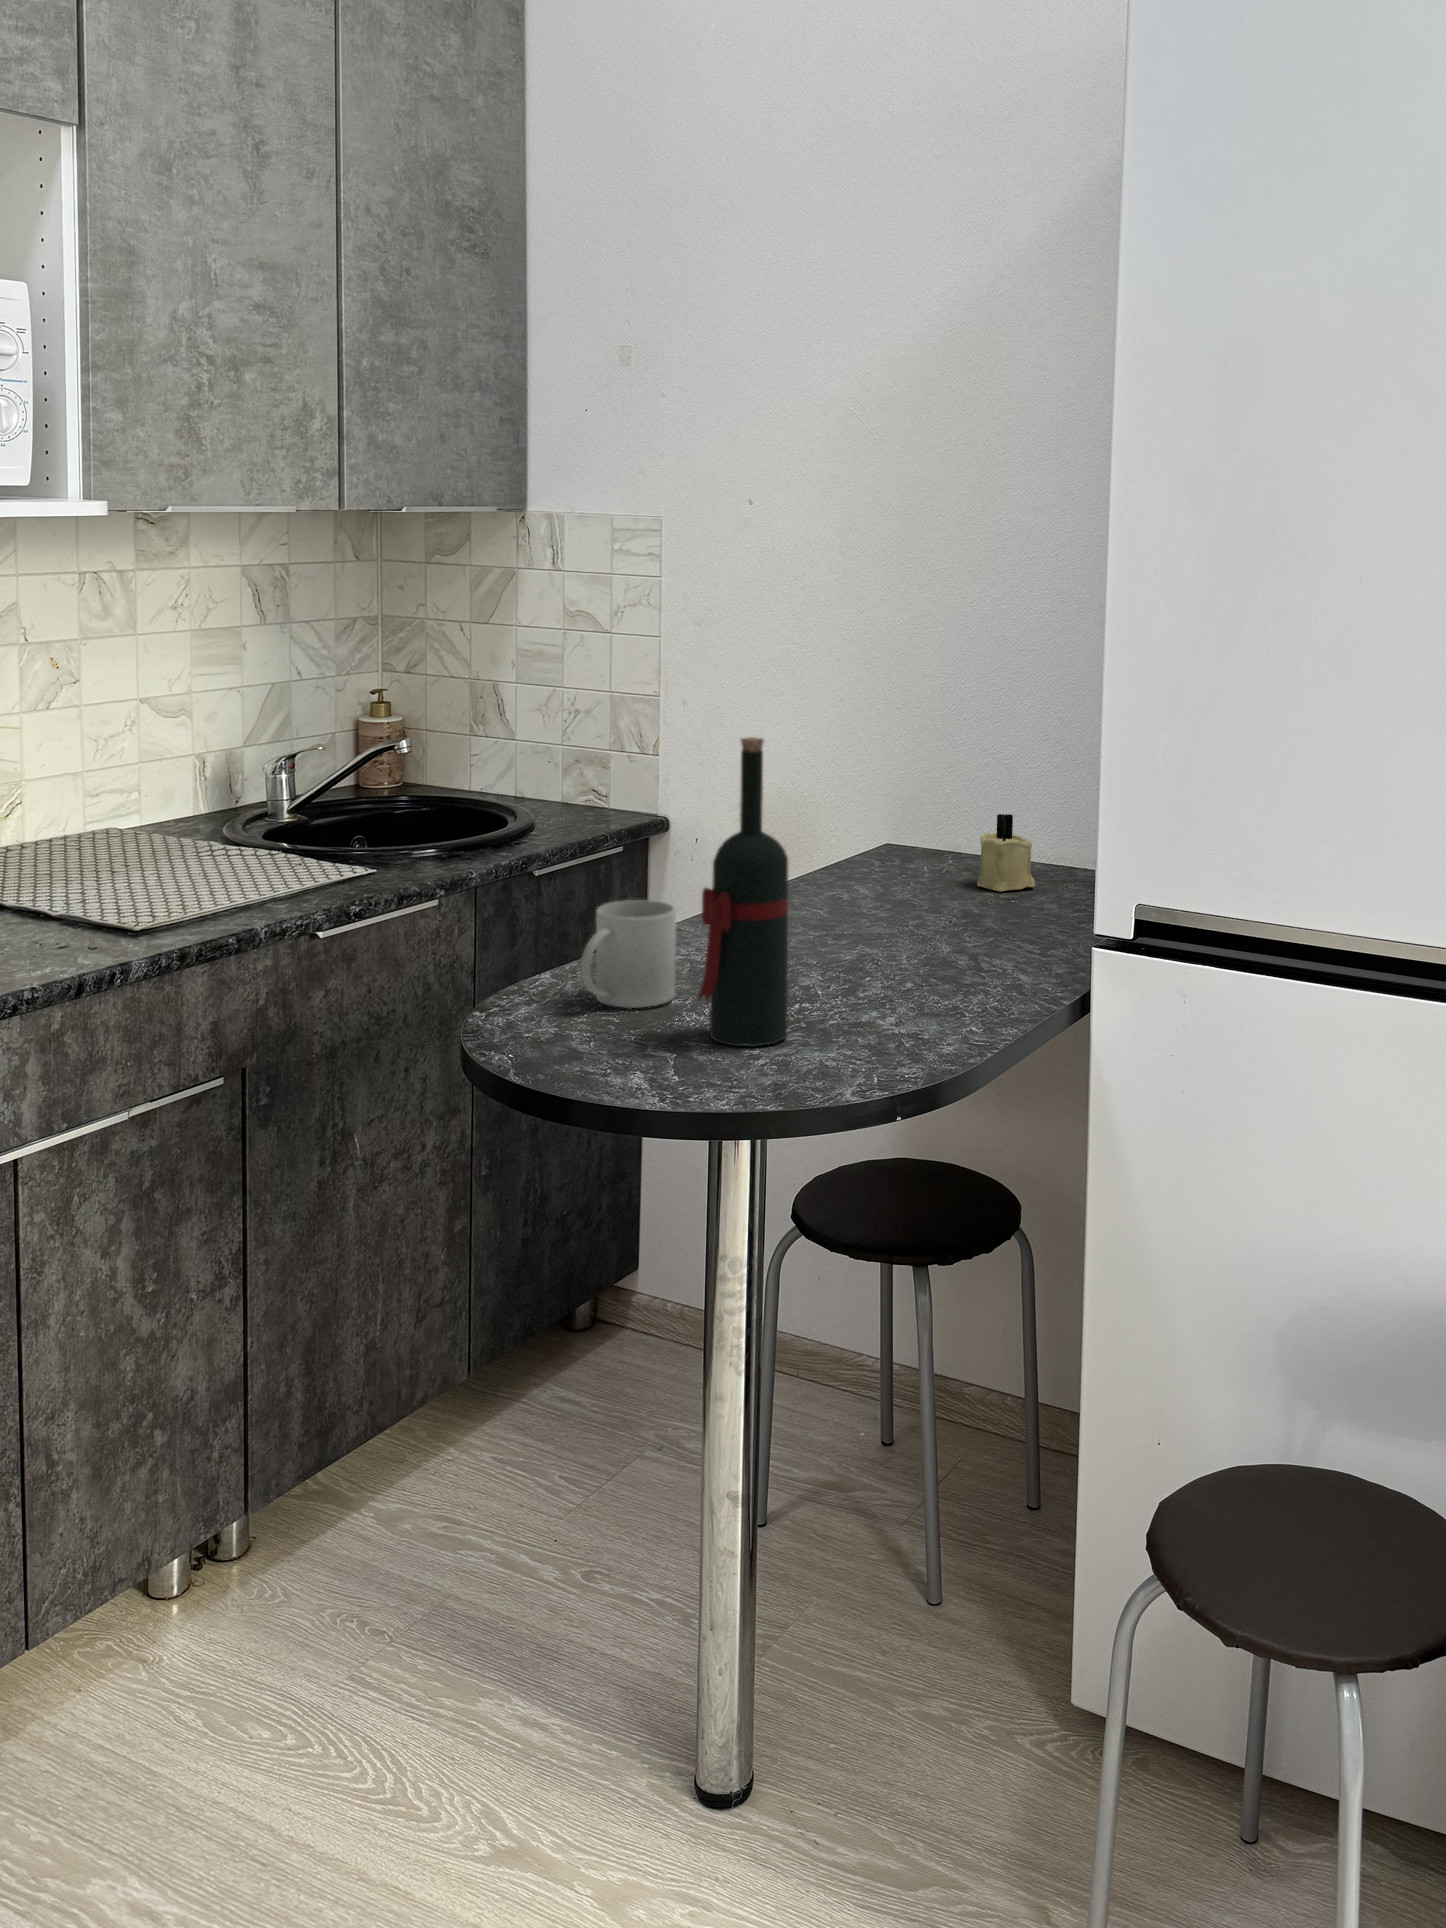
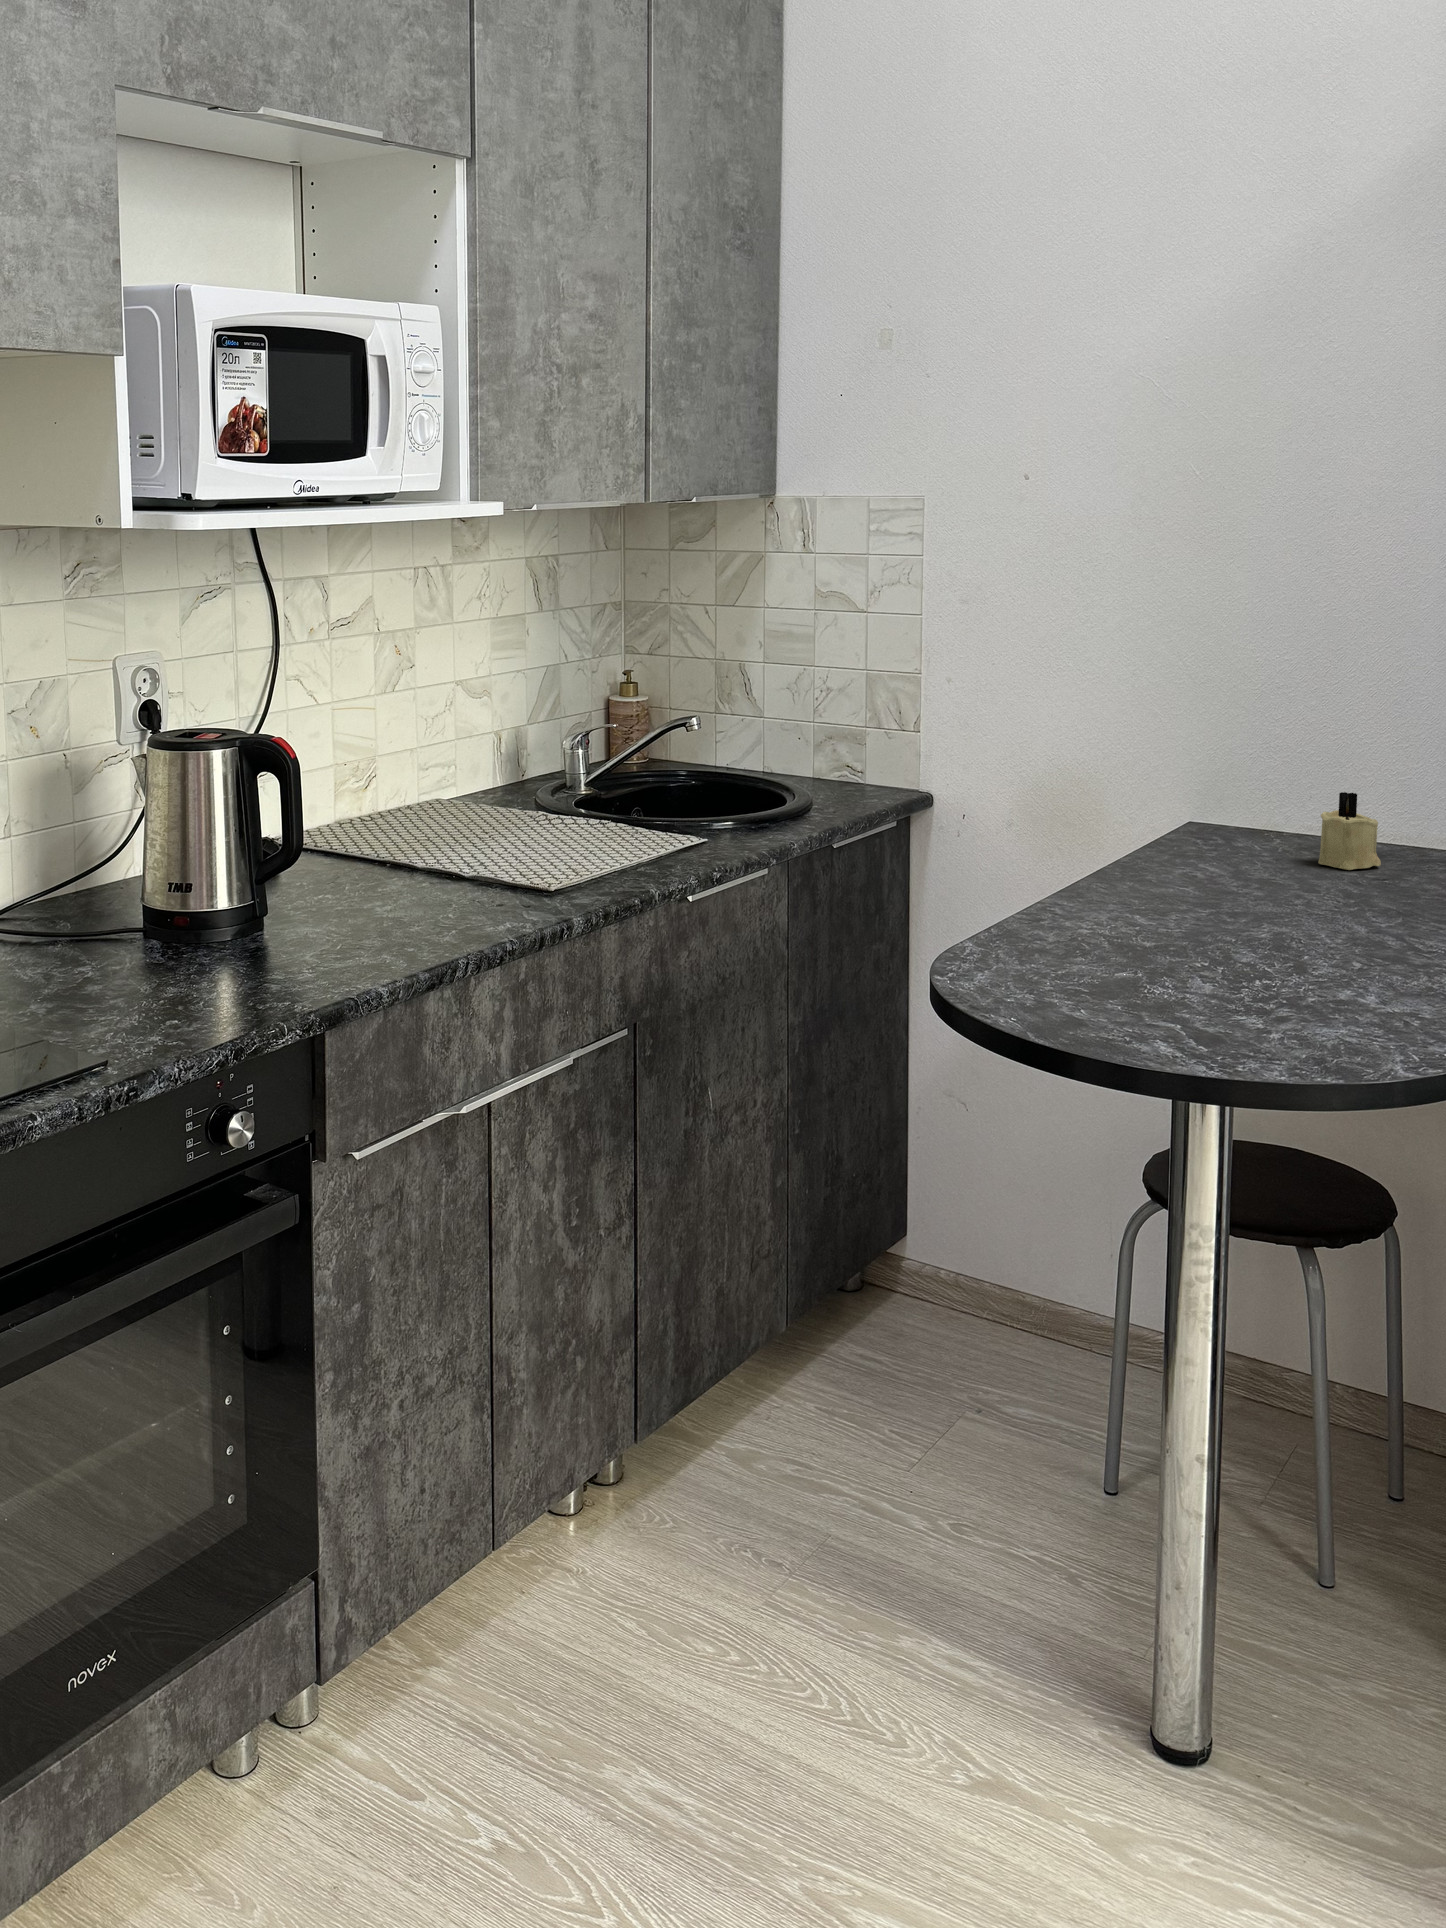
wine bottle: present [698,737,788,1046] -> none [1217,715,1306,1019]
mug: present [581,900,676,1008] -> none [1065,874,1147,978]

